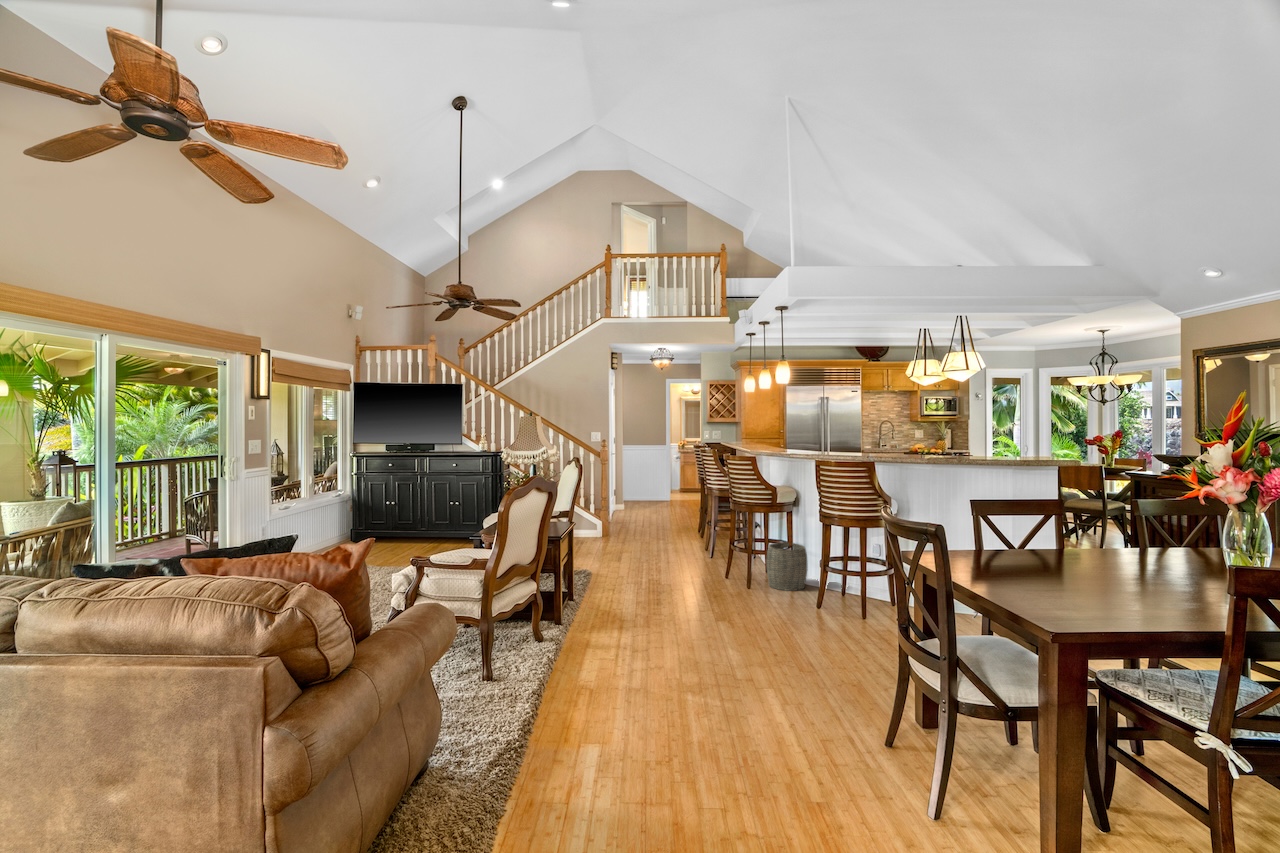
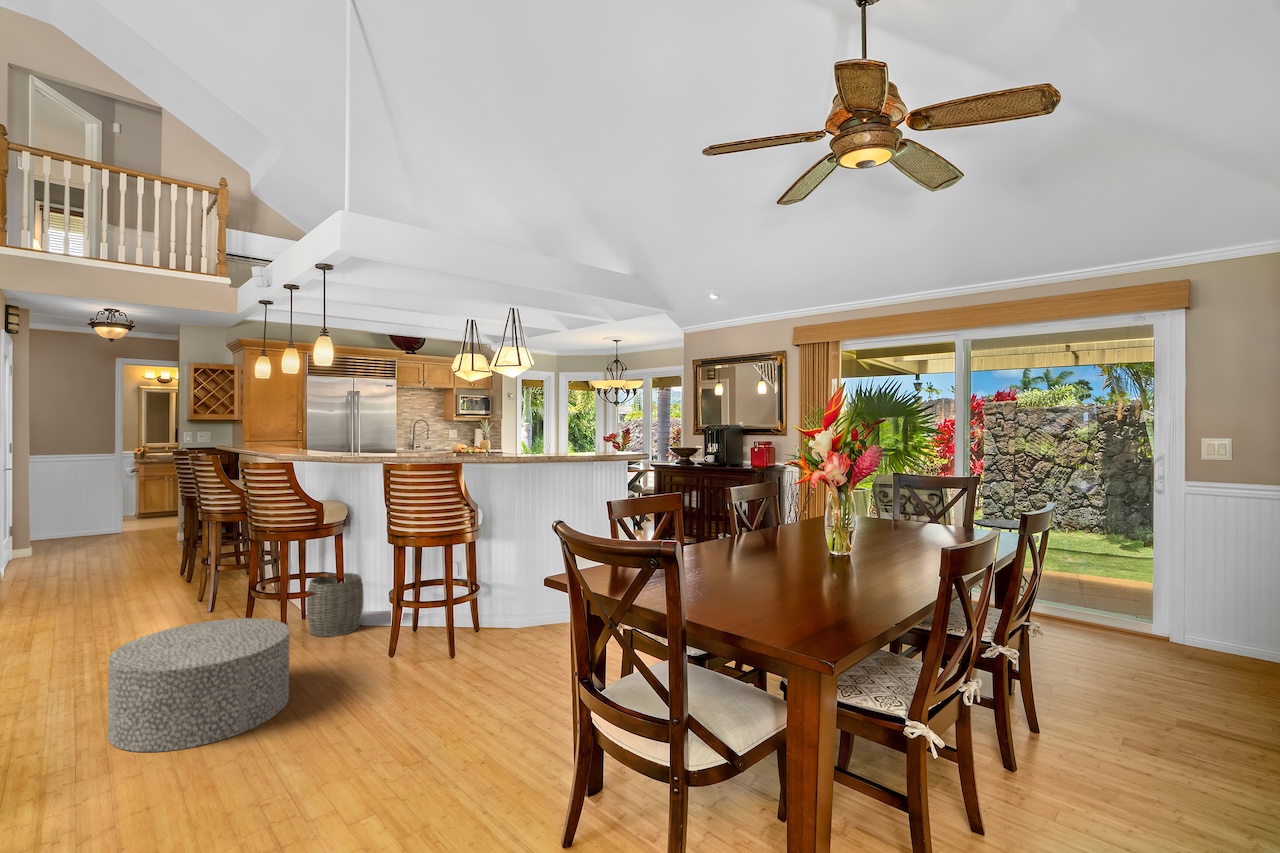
ottoman: none [649,559,746,634] -> present [108,618,290,752]

